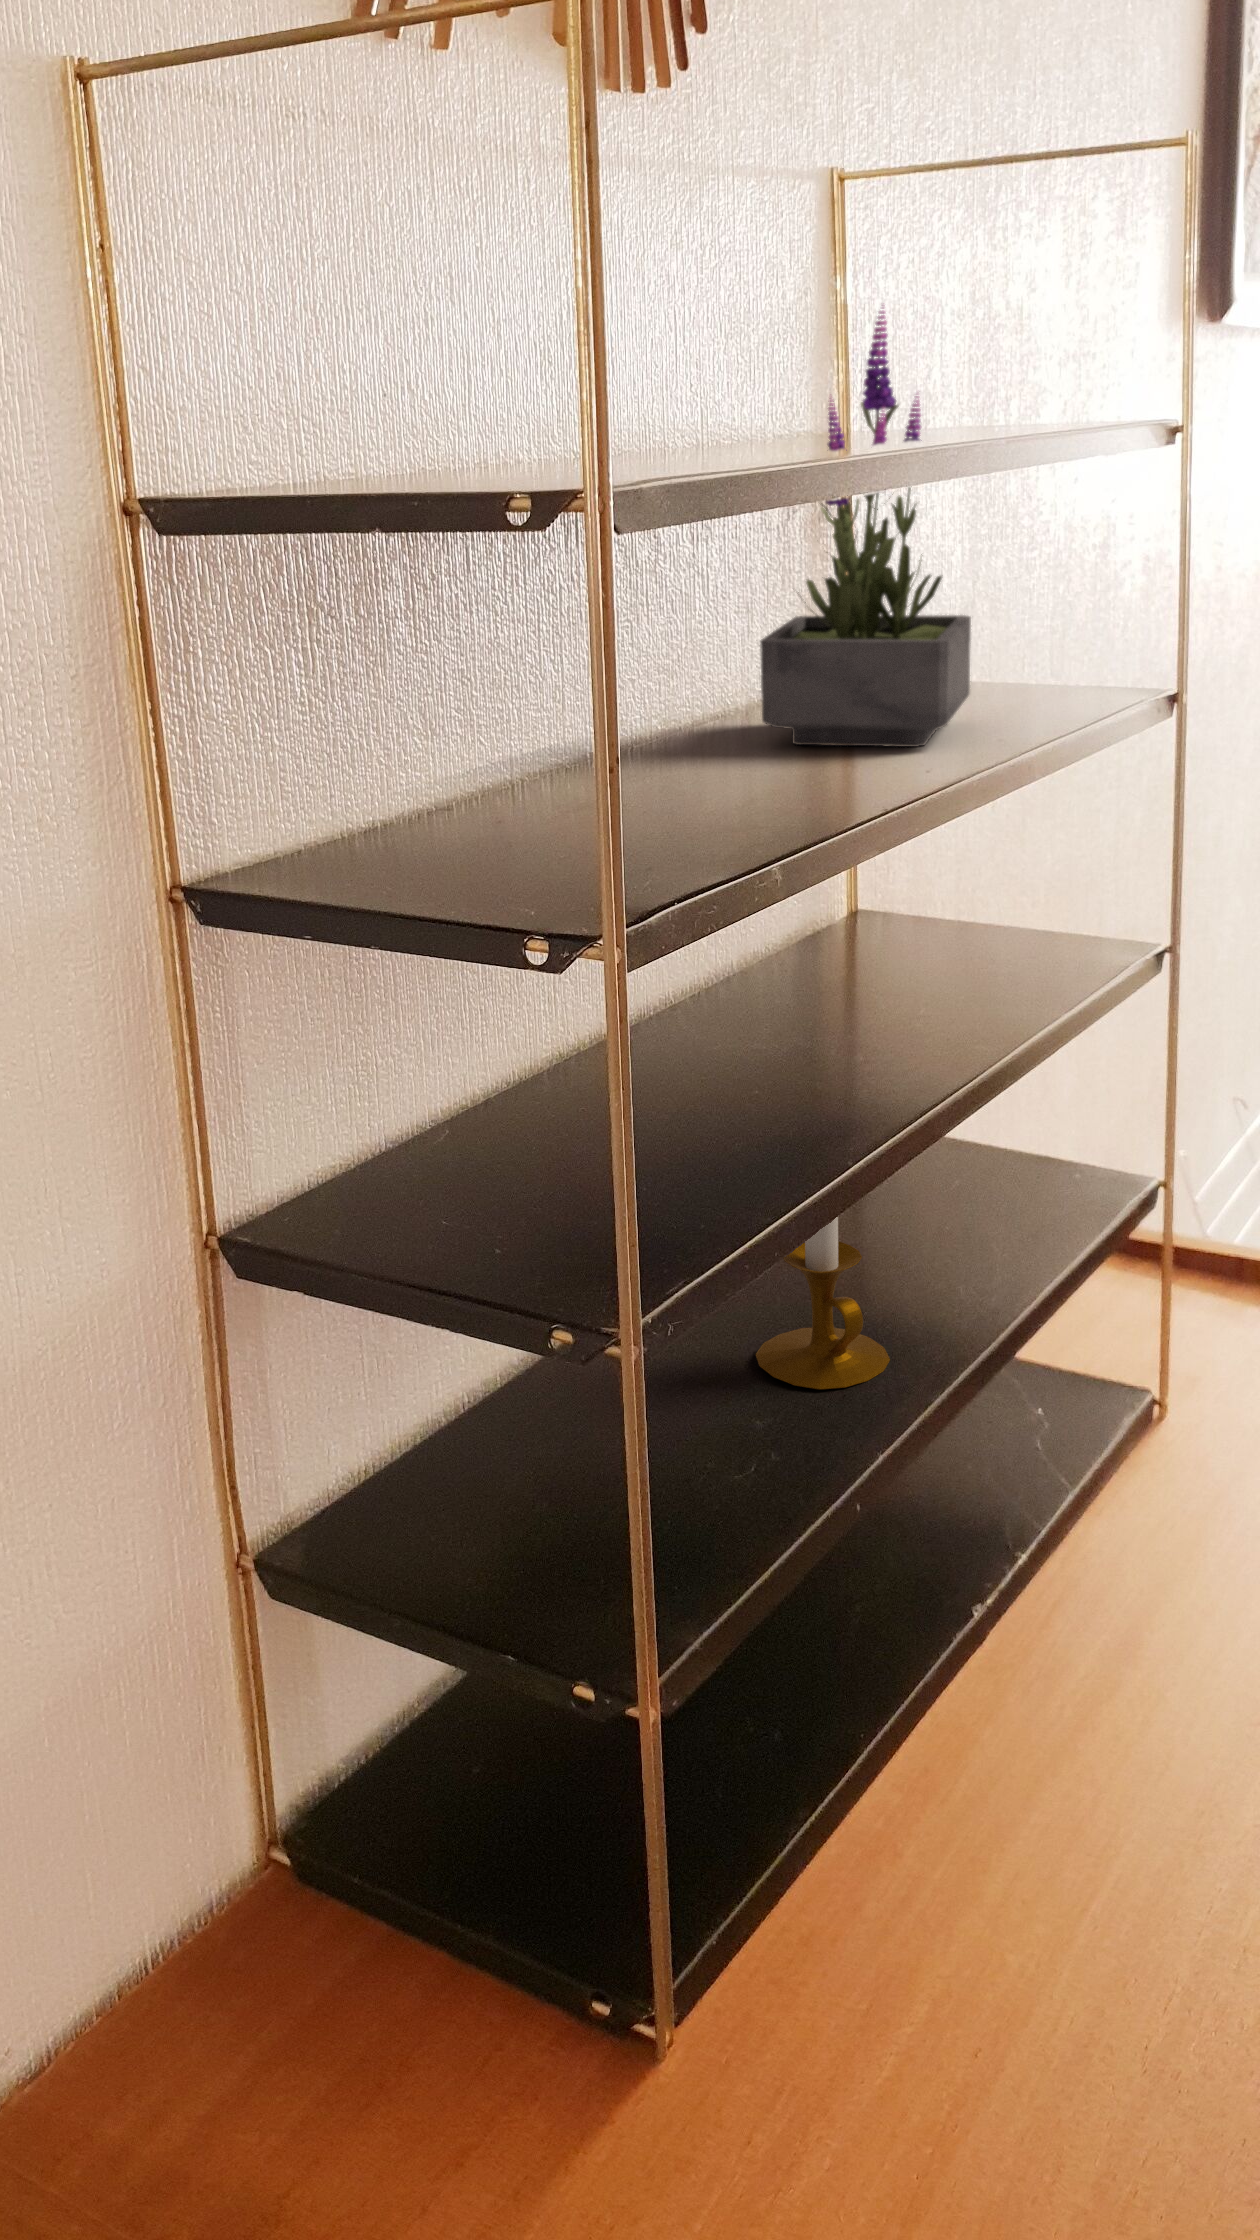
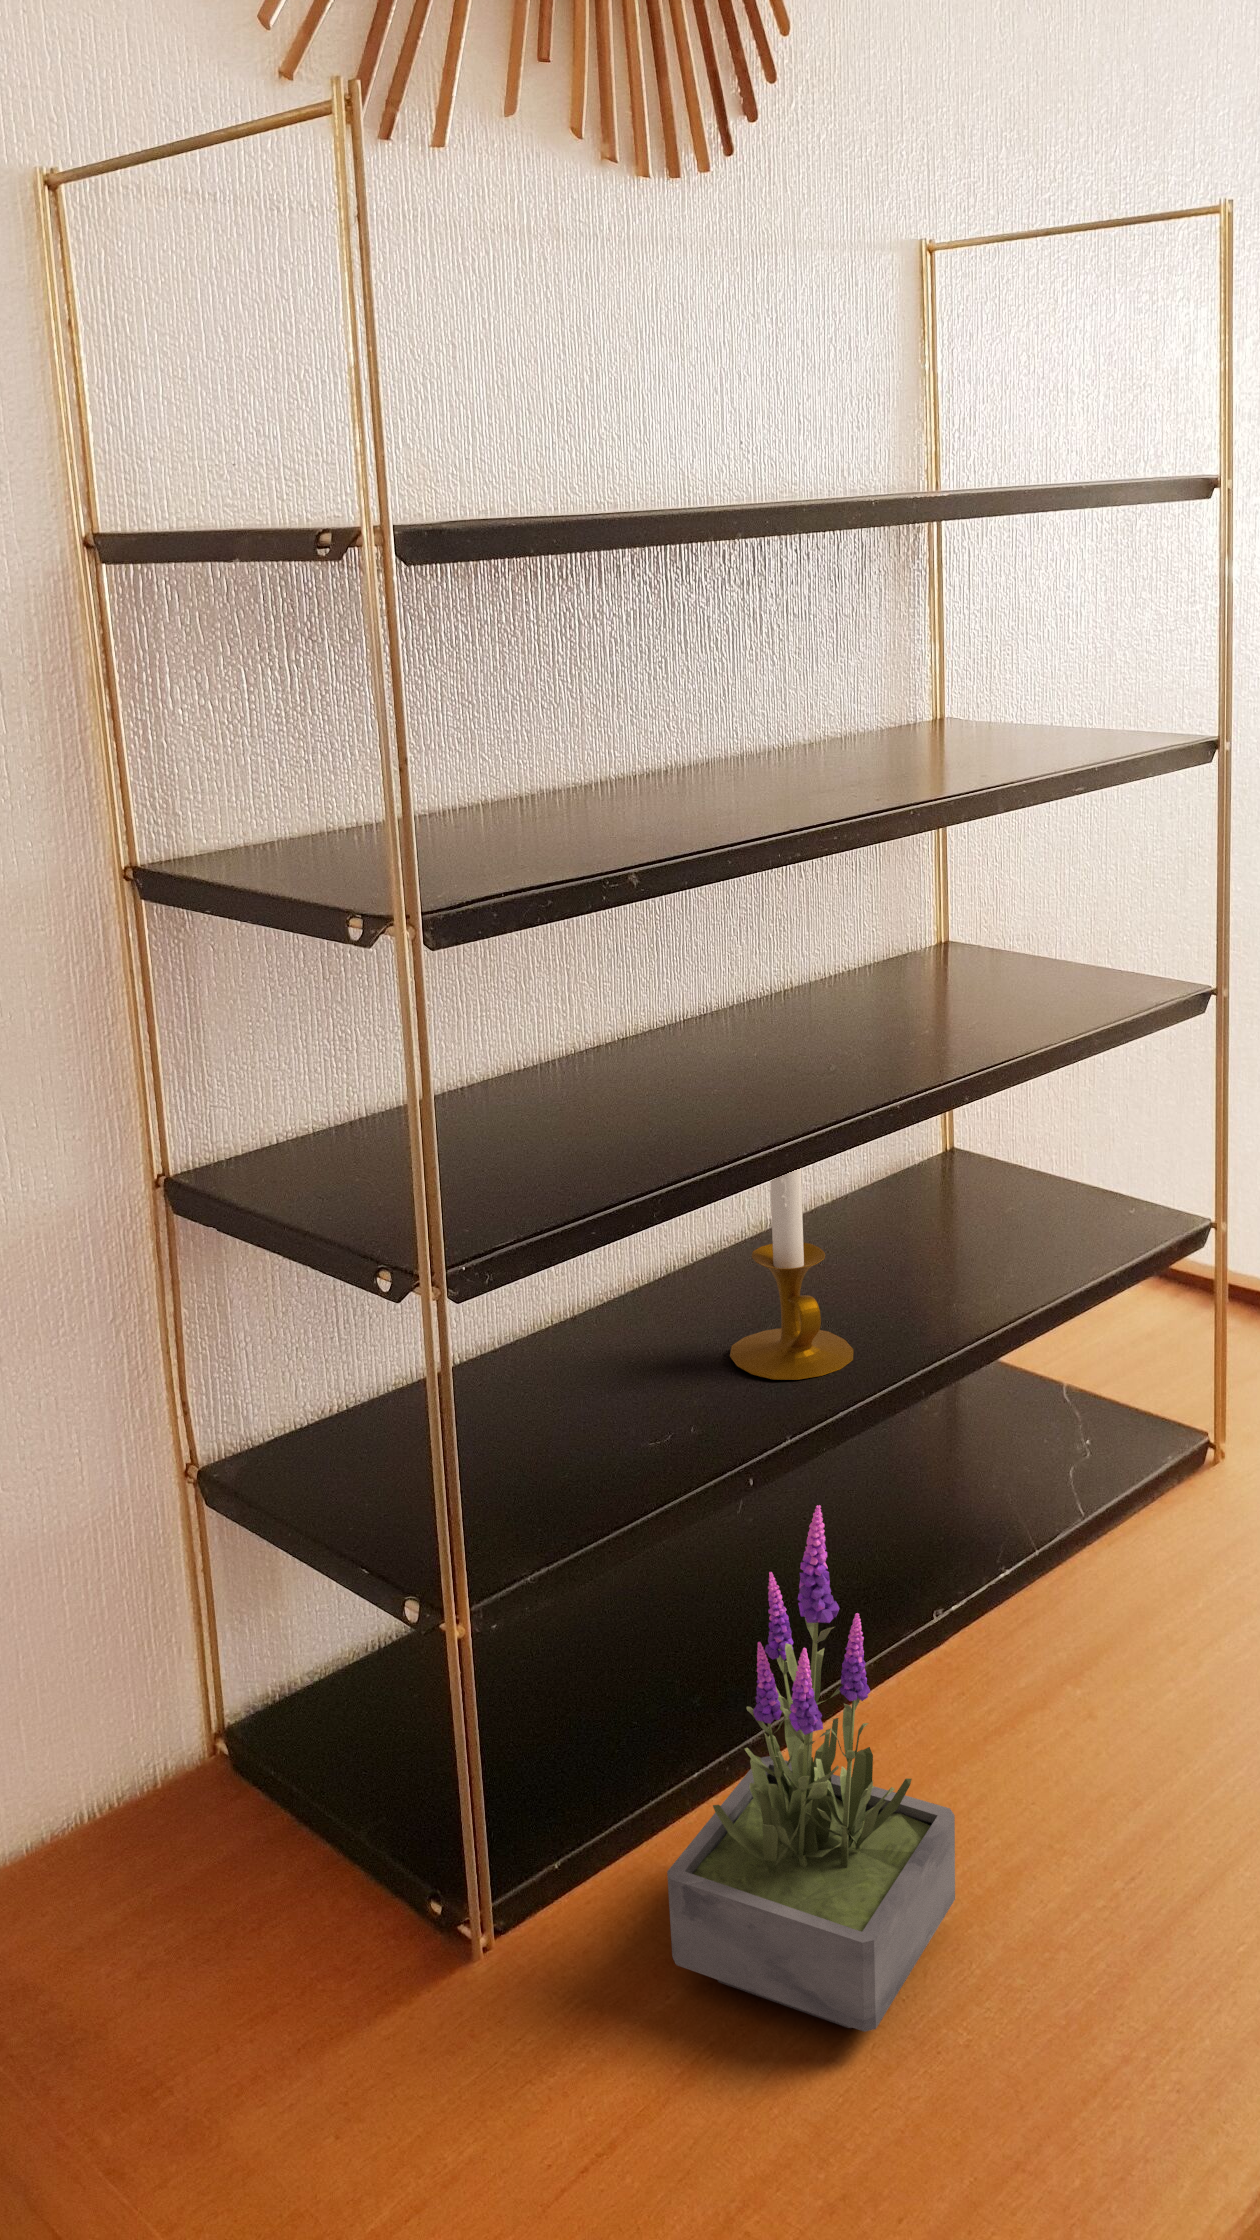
potted plant: present [760,305,971,747] -> present [667,1505,955,2032]

